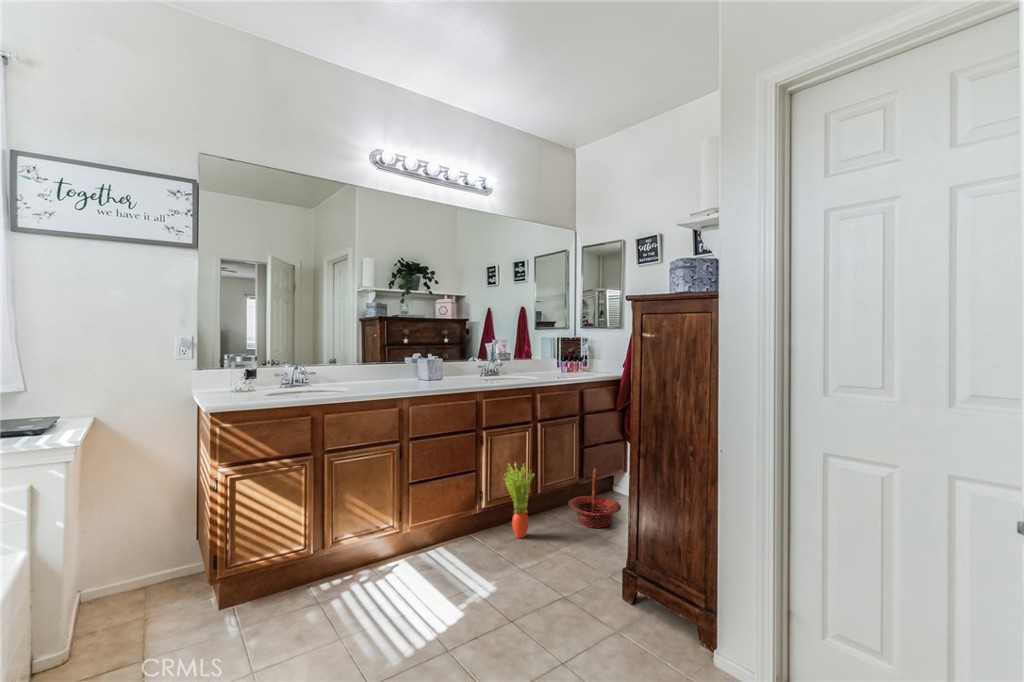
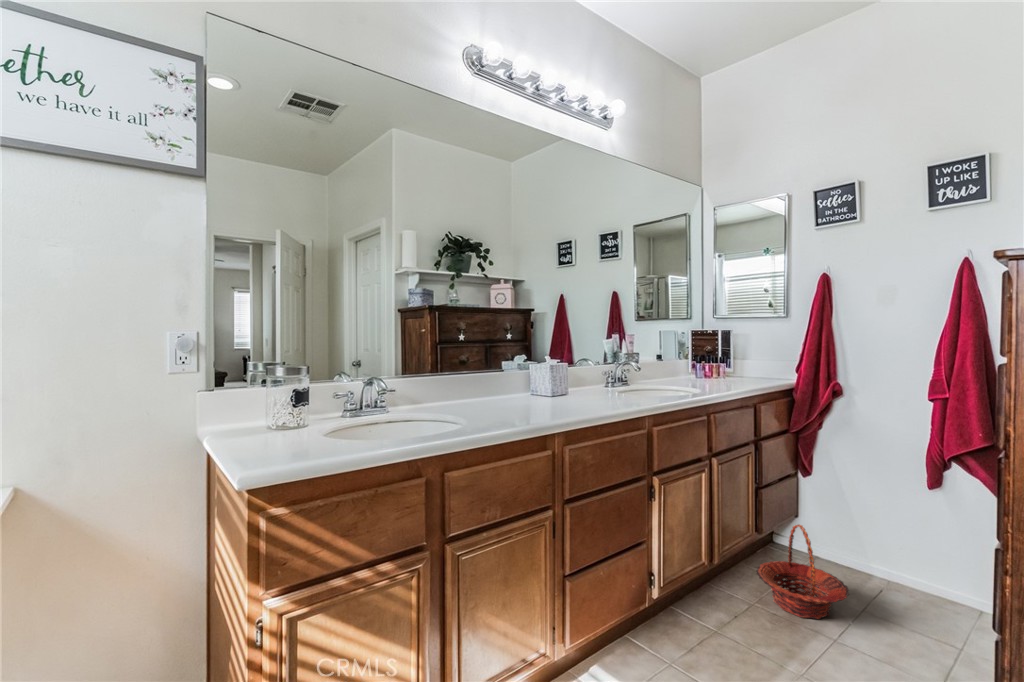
potted plant: present [504,463,534,538] -> none [686,524,739,644]

